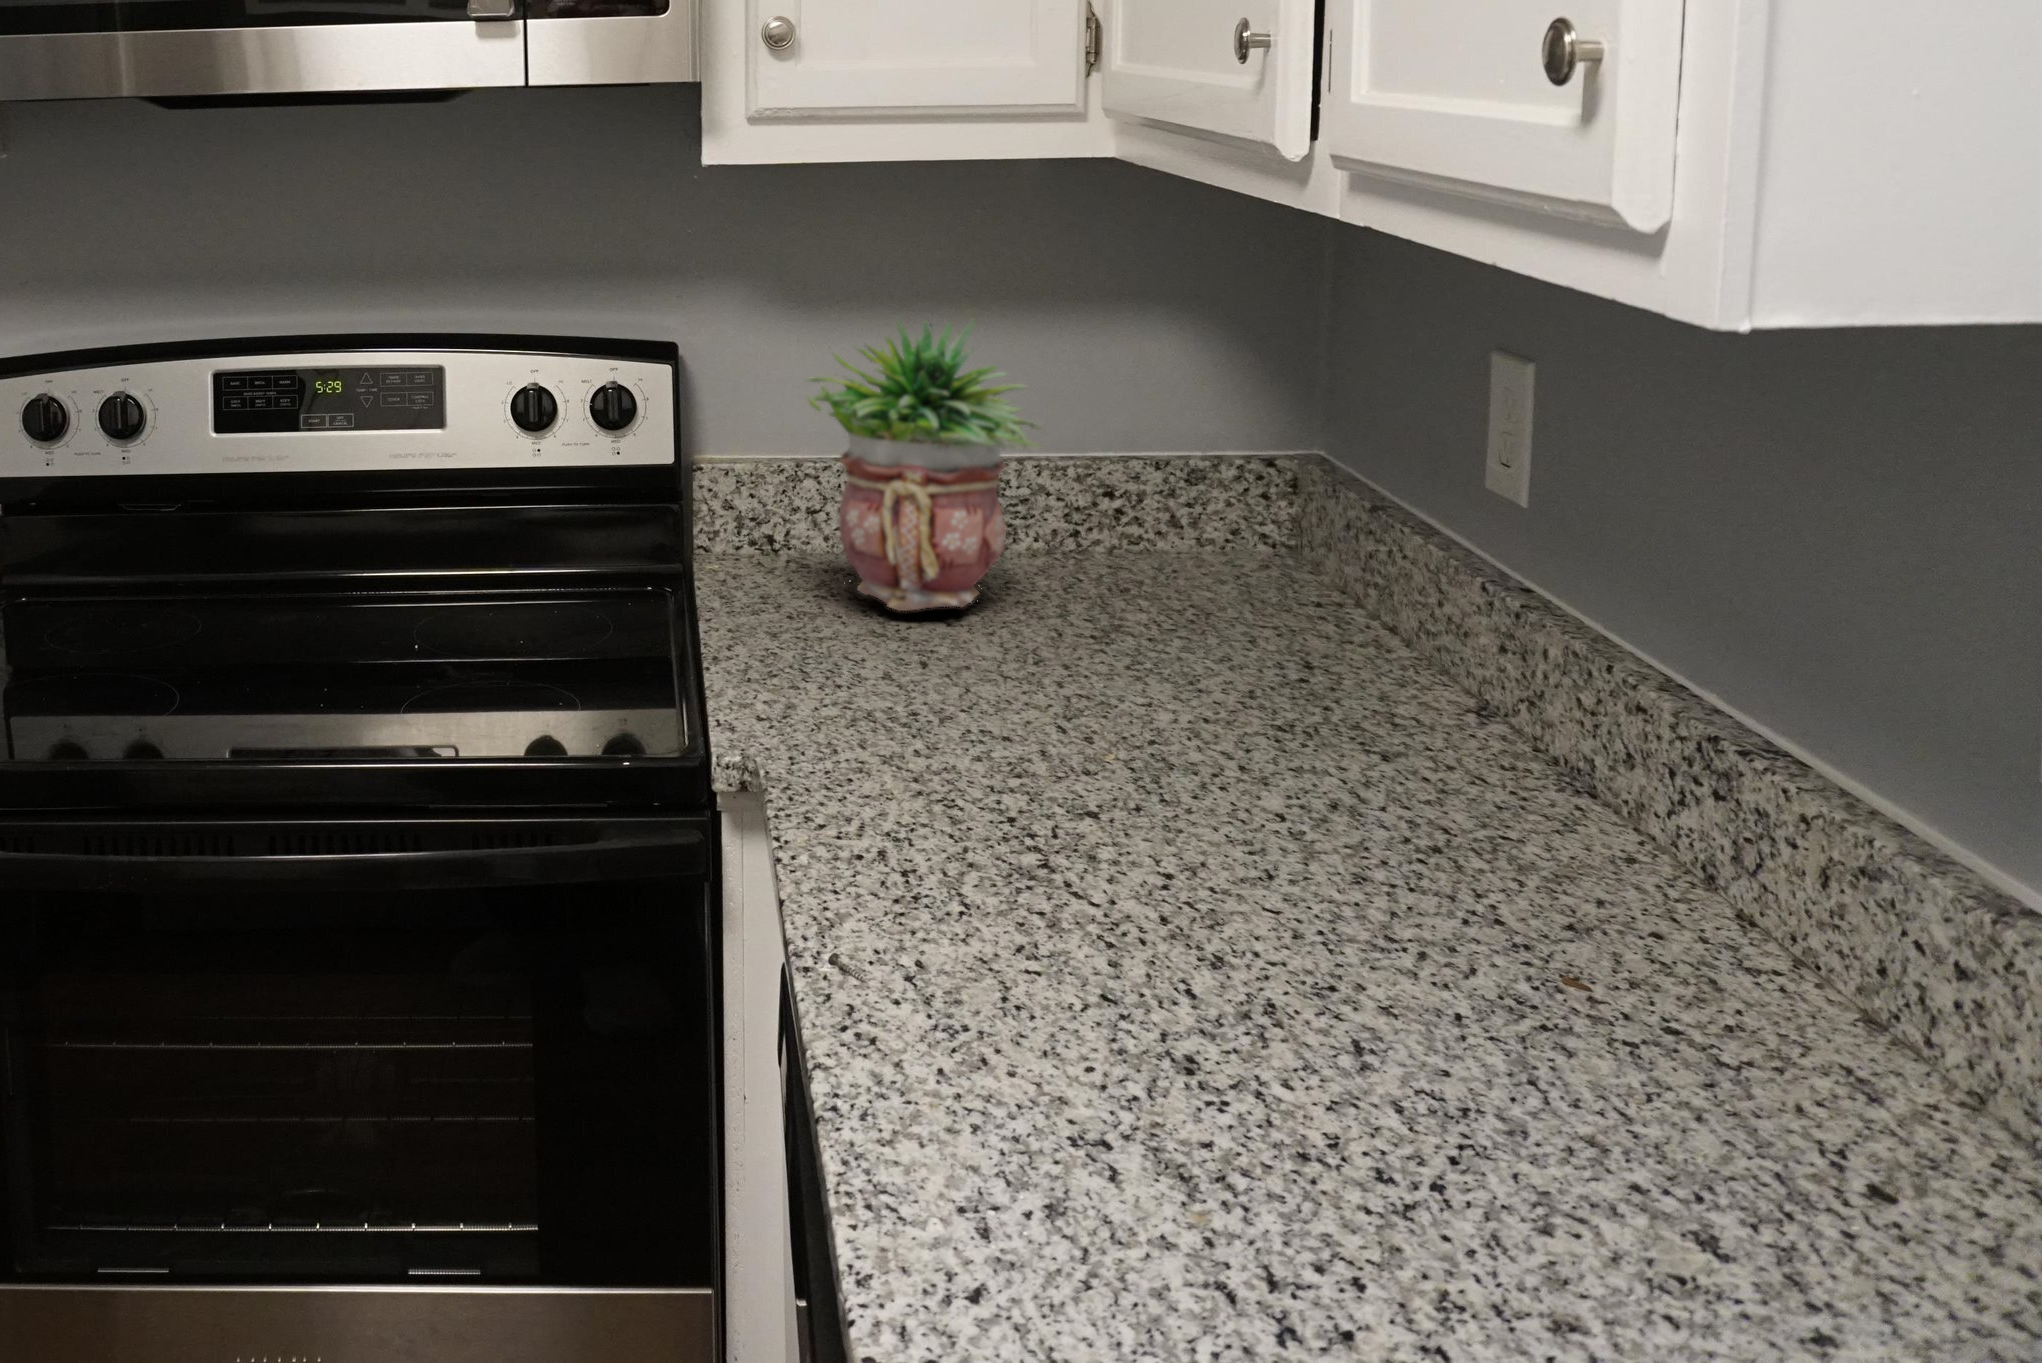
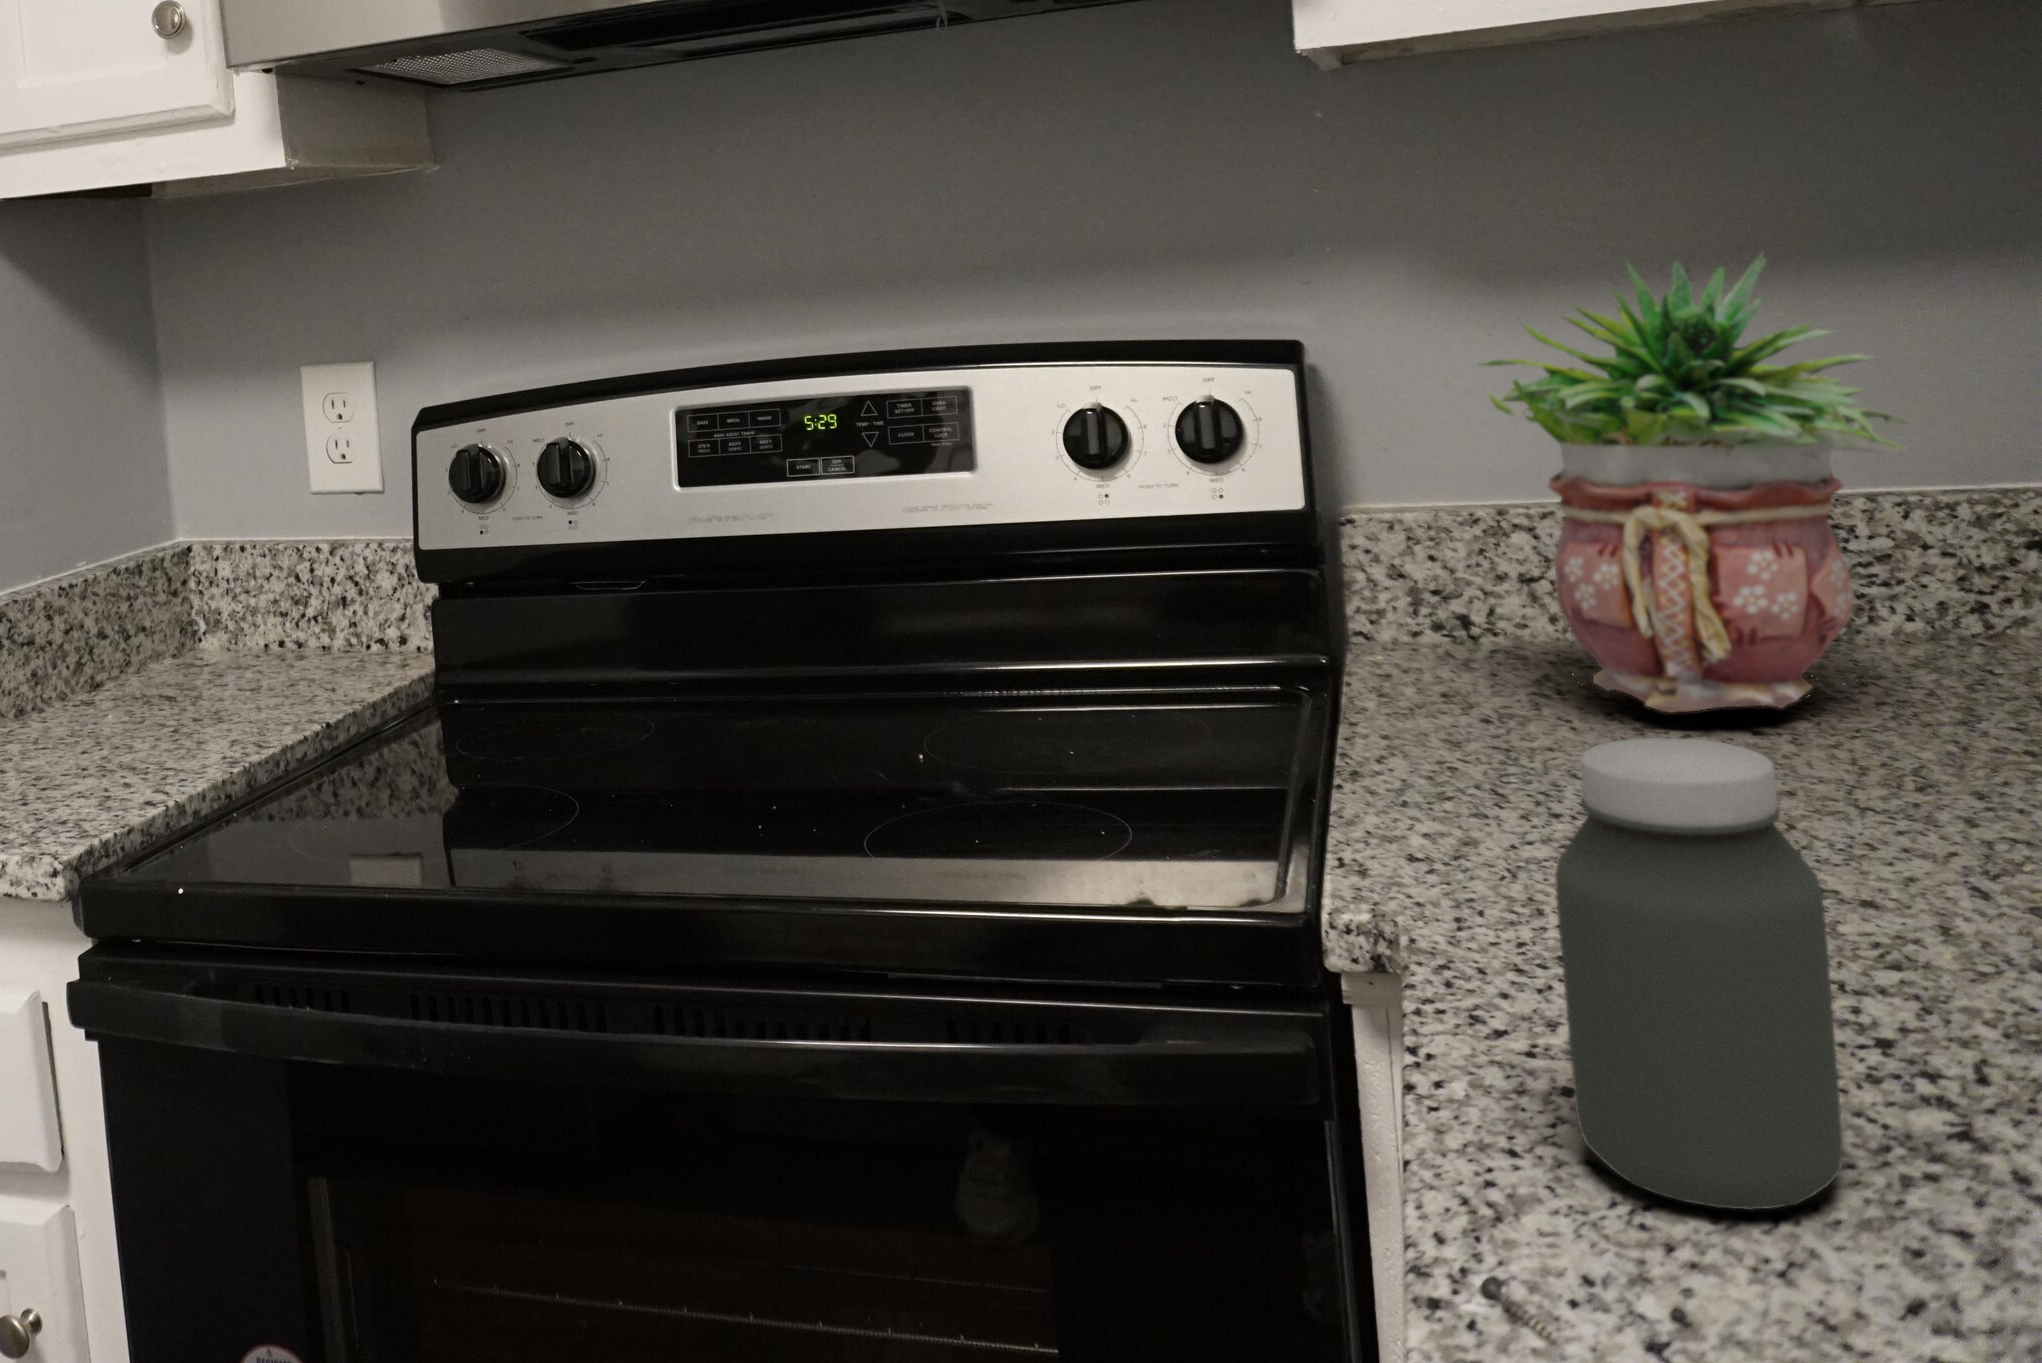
jar: none [868,662,995,912] -> present [1555,738,1843,1210]

